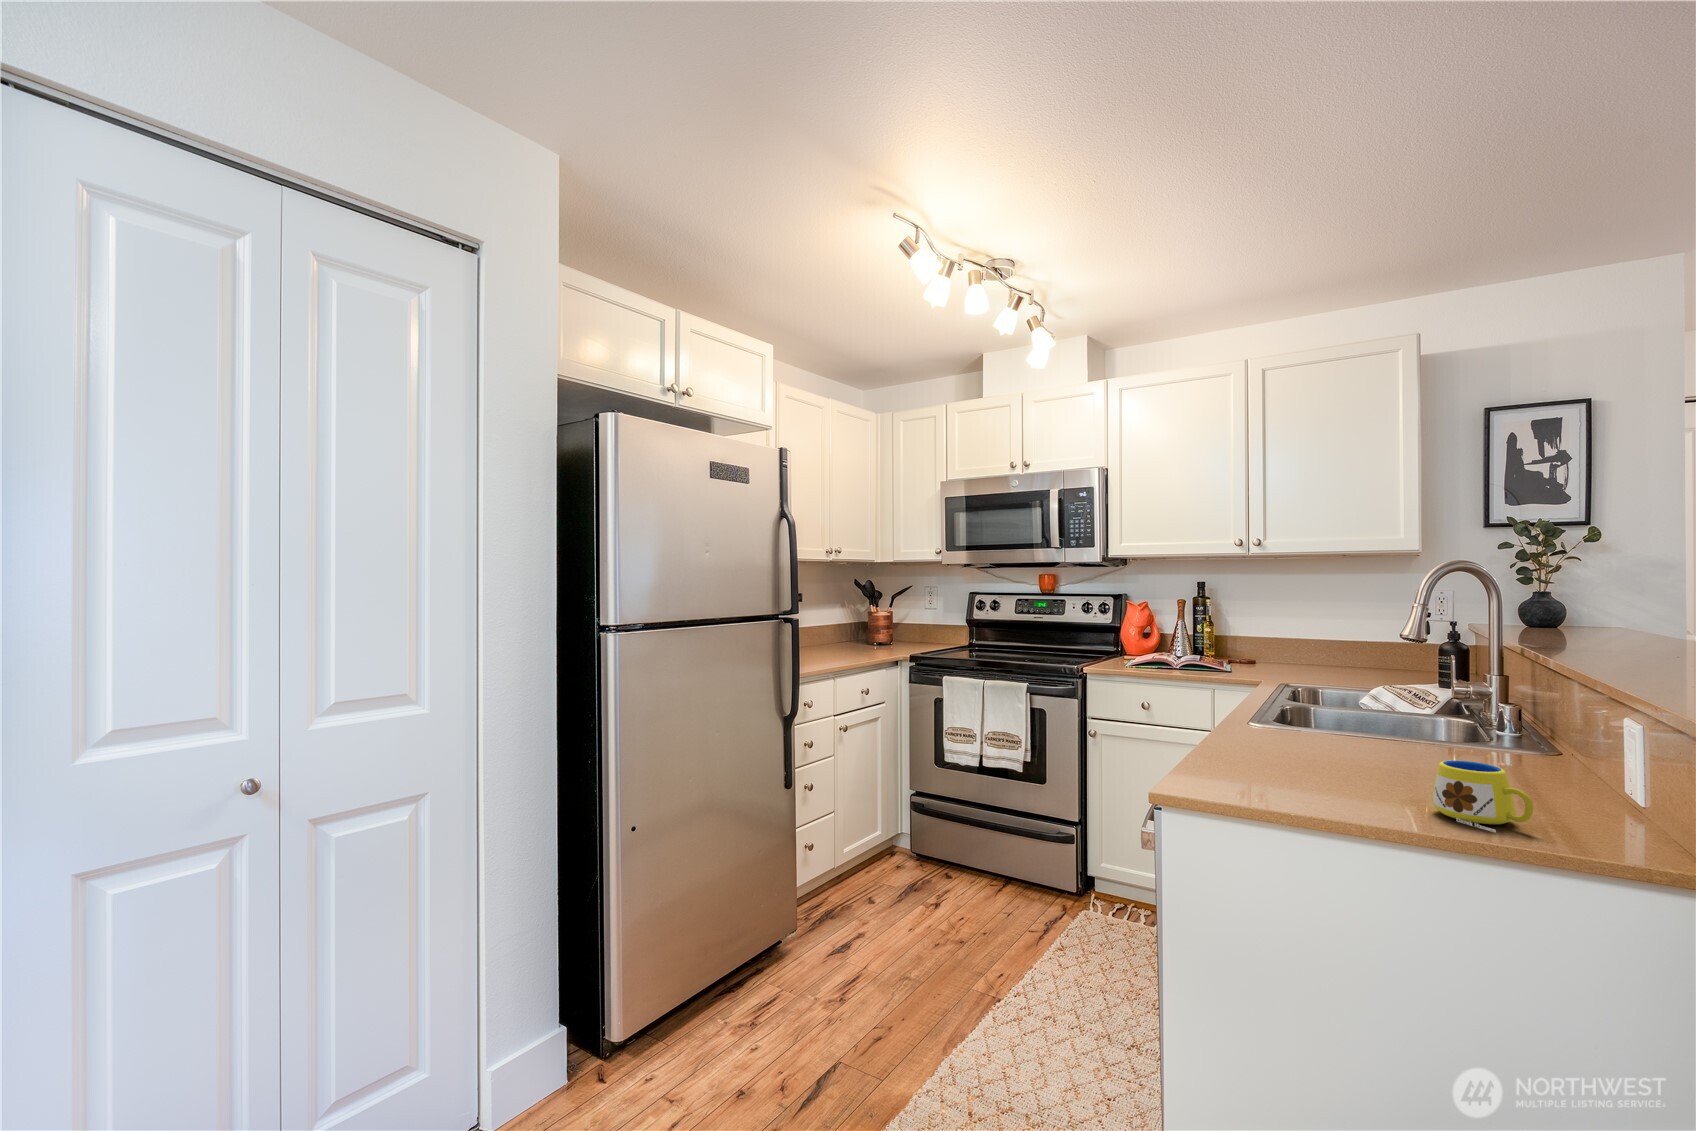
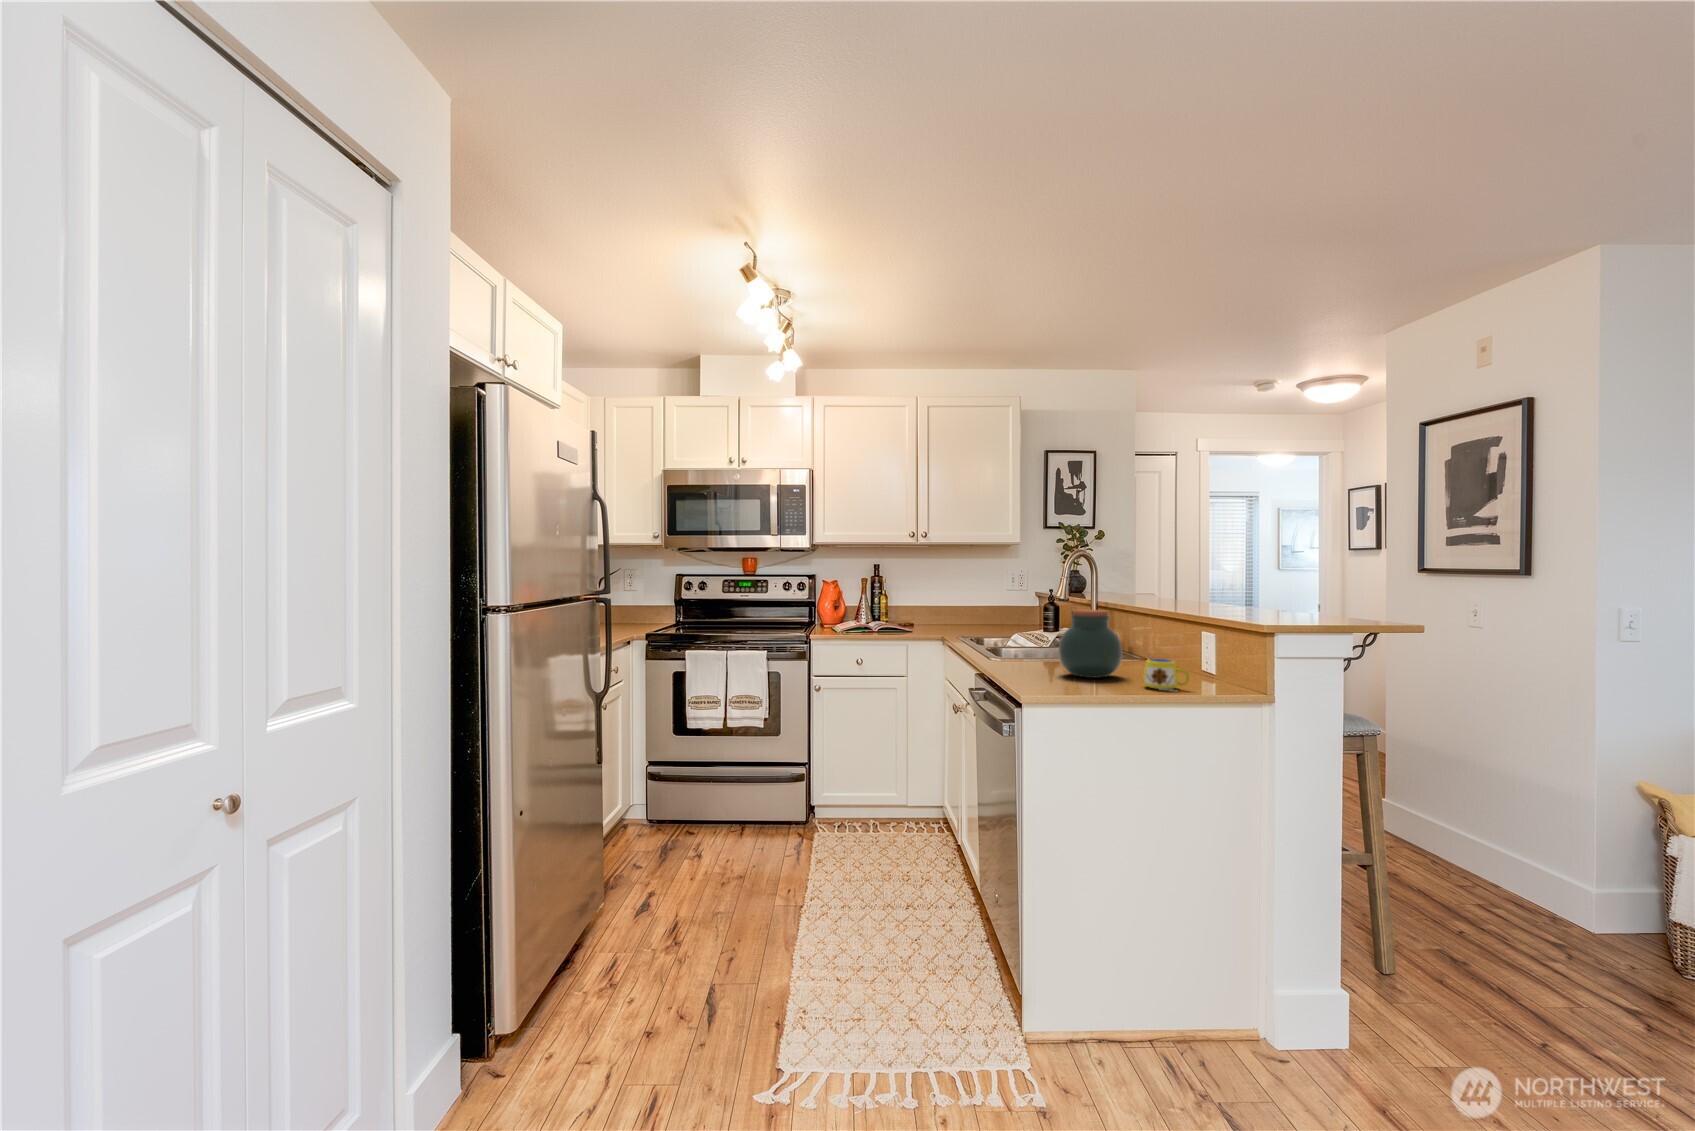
jar: none [1306,659,1431,778] -> present [1059,610,1122,678]

